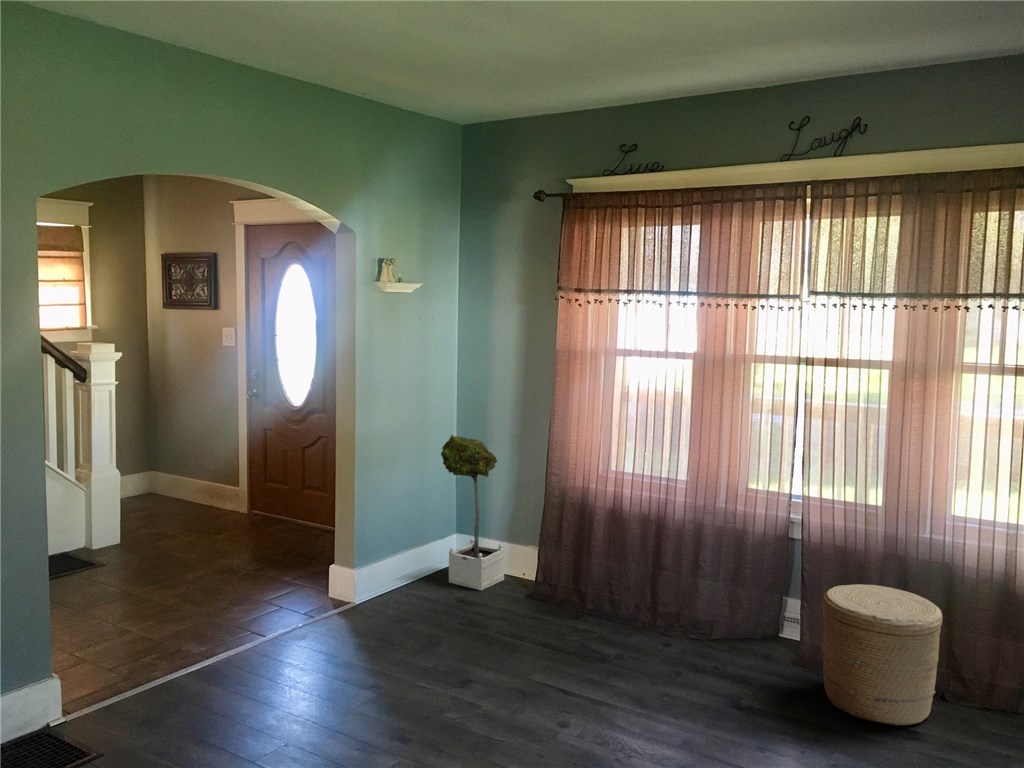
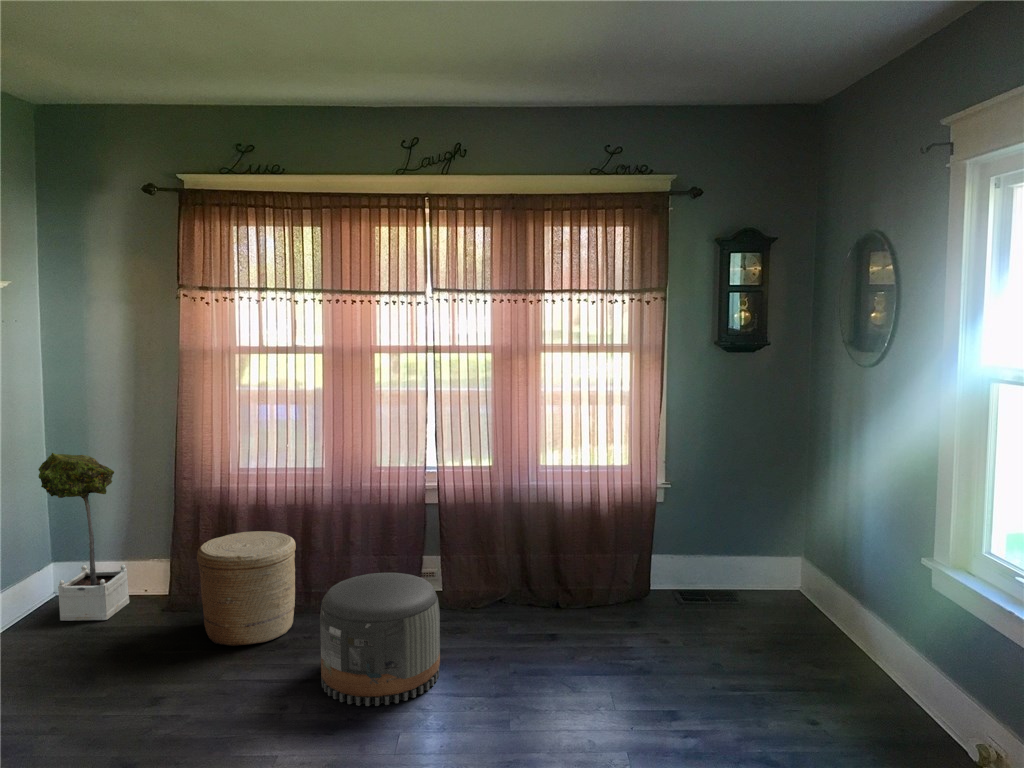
woven basket: present [822,584,943,725] -> present [197,531,296,646]
pouf: none [632,599,763,740] -> present [320,573,440,706]

